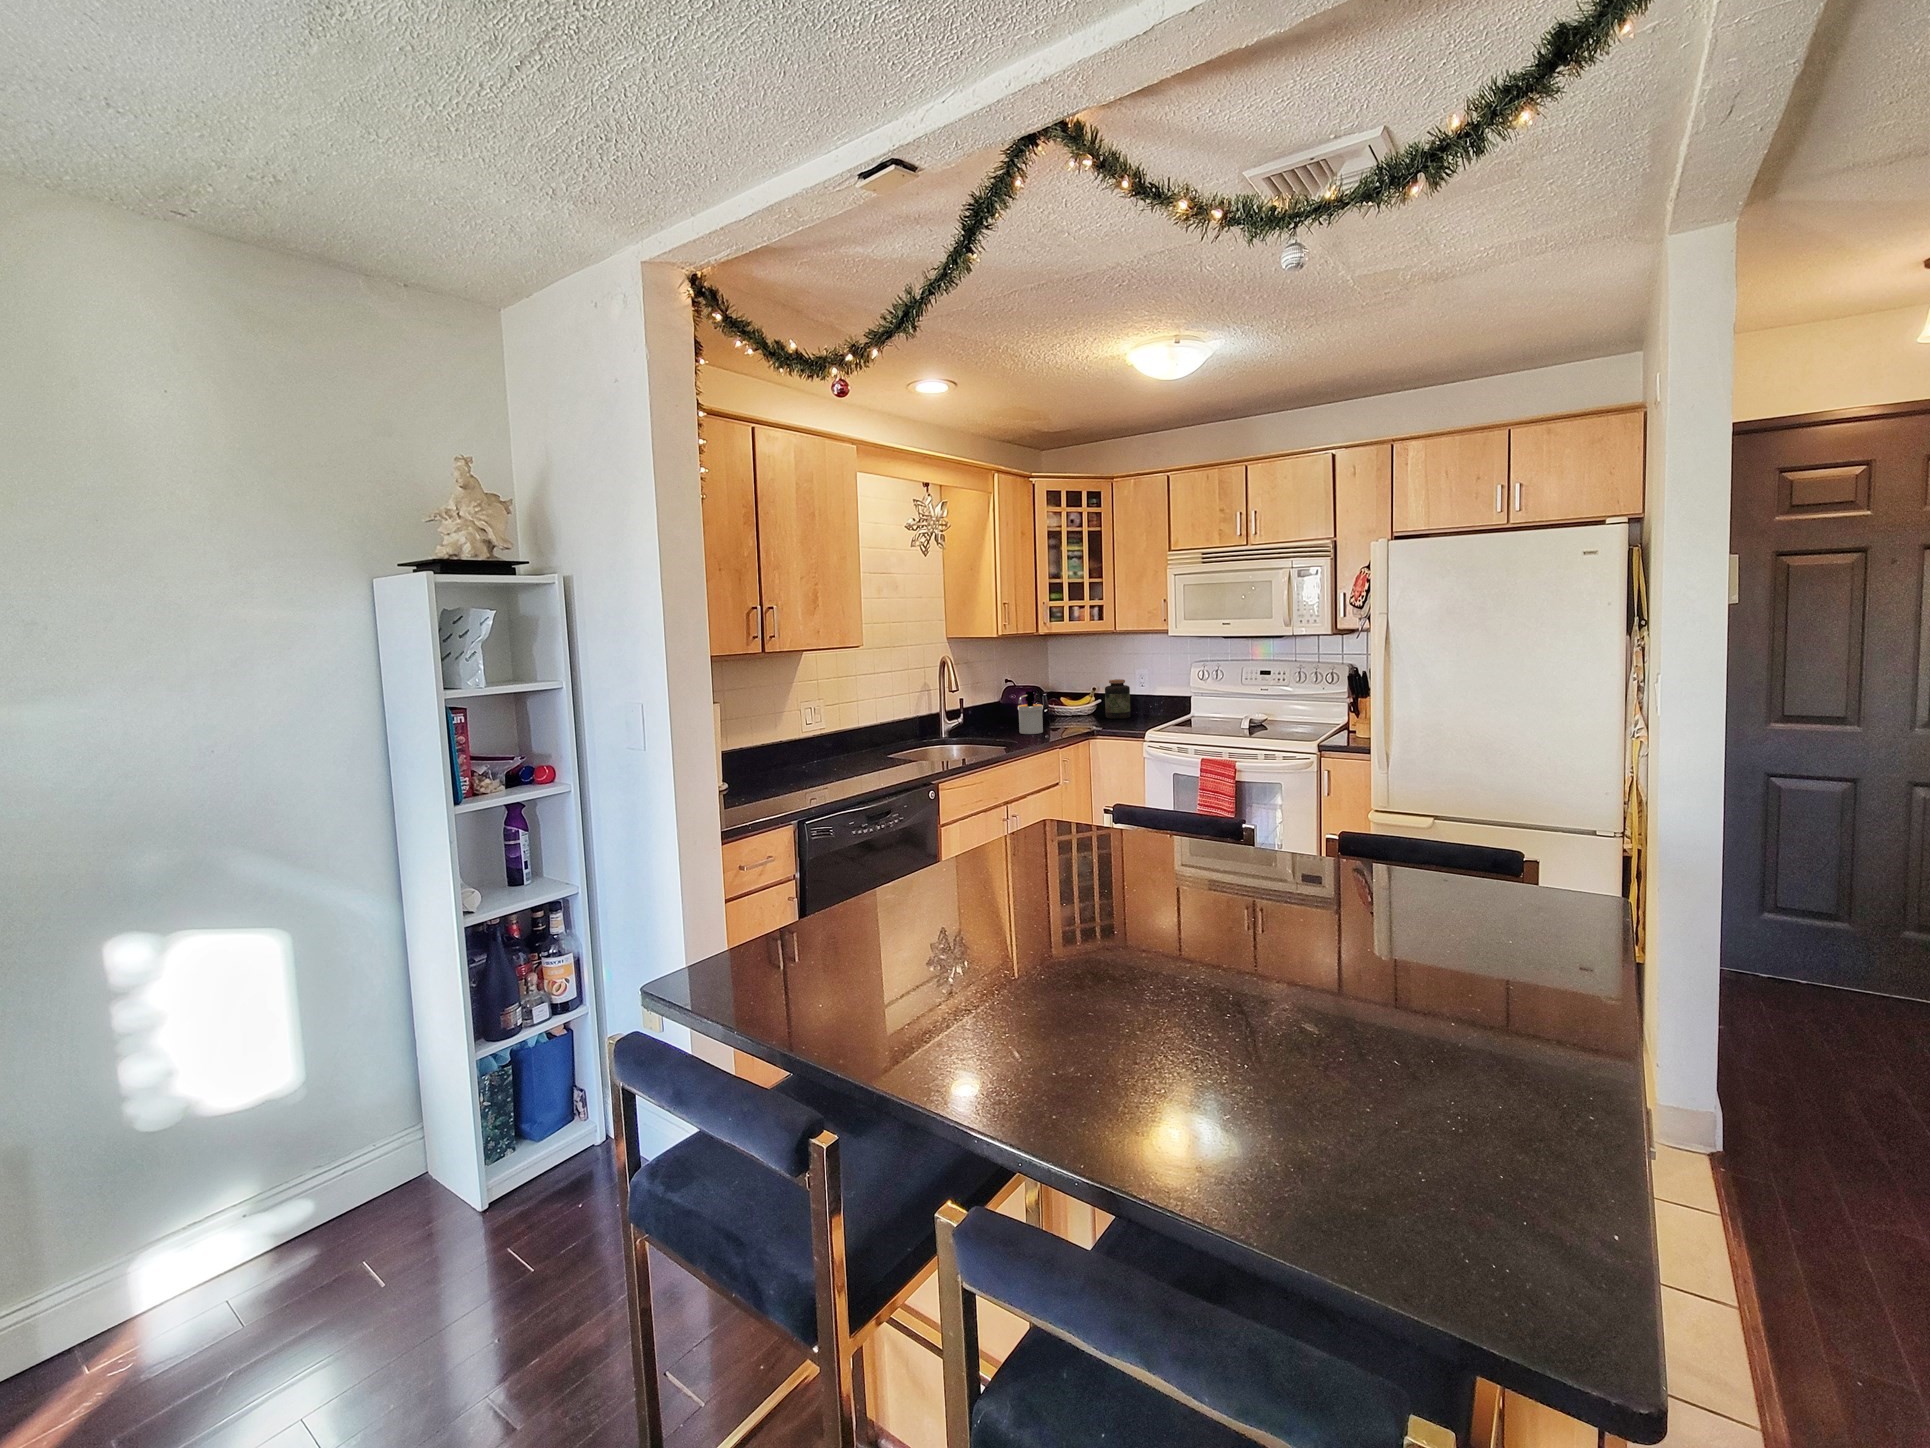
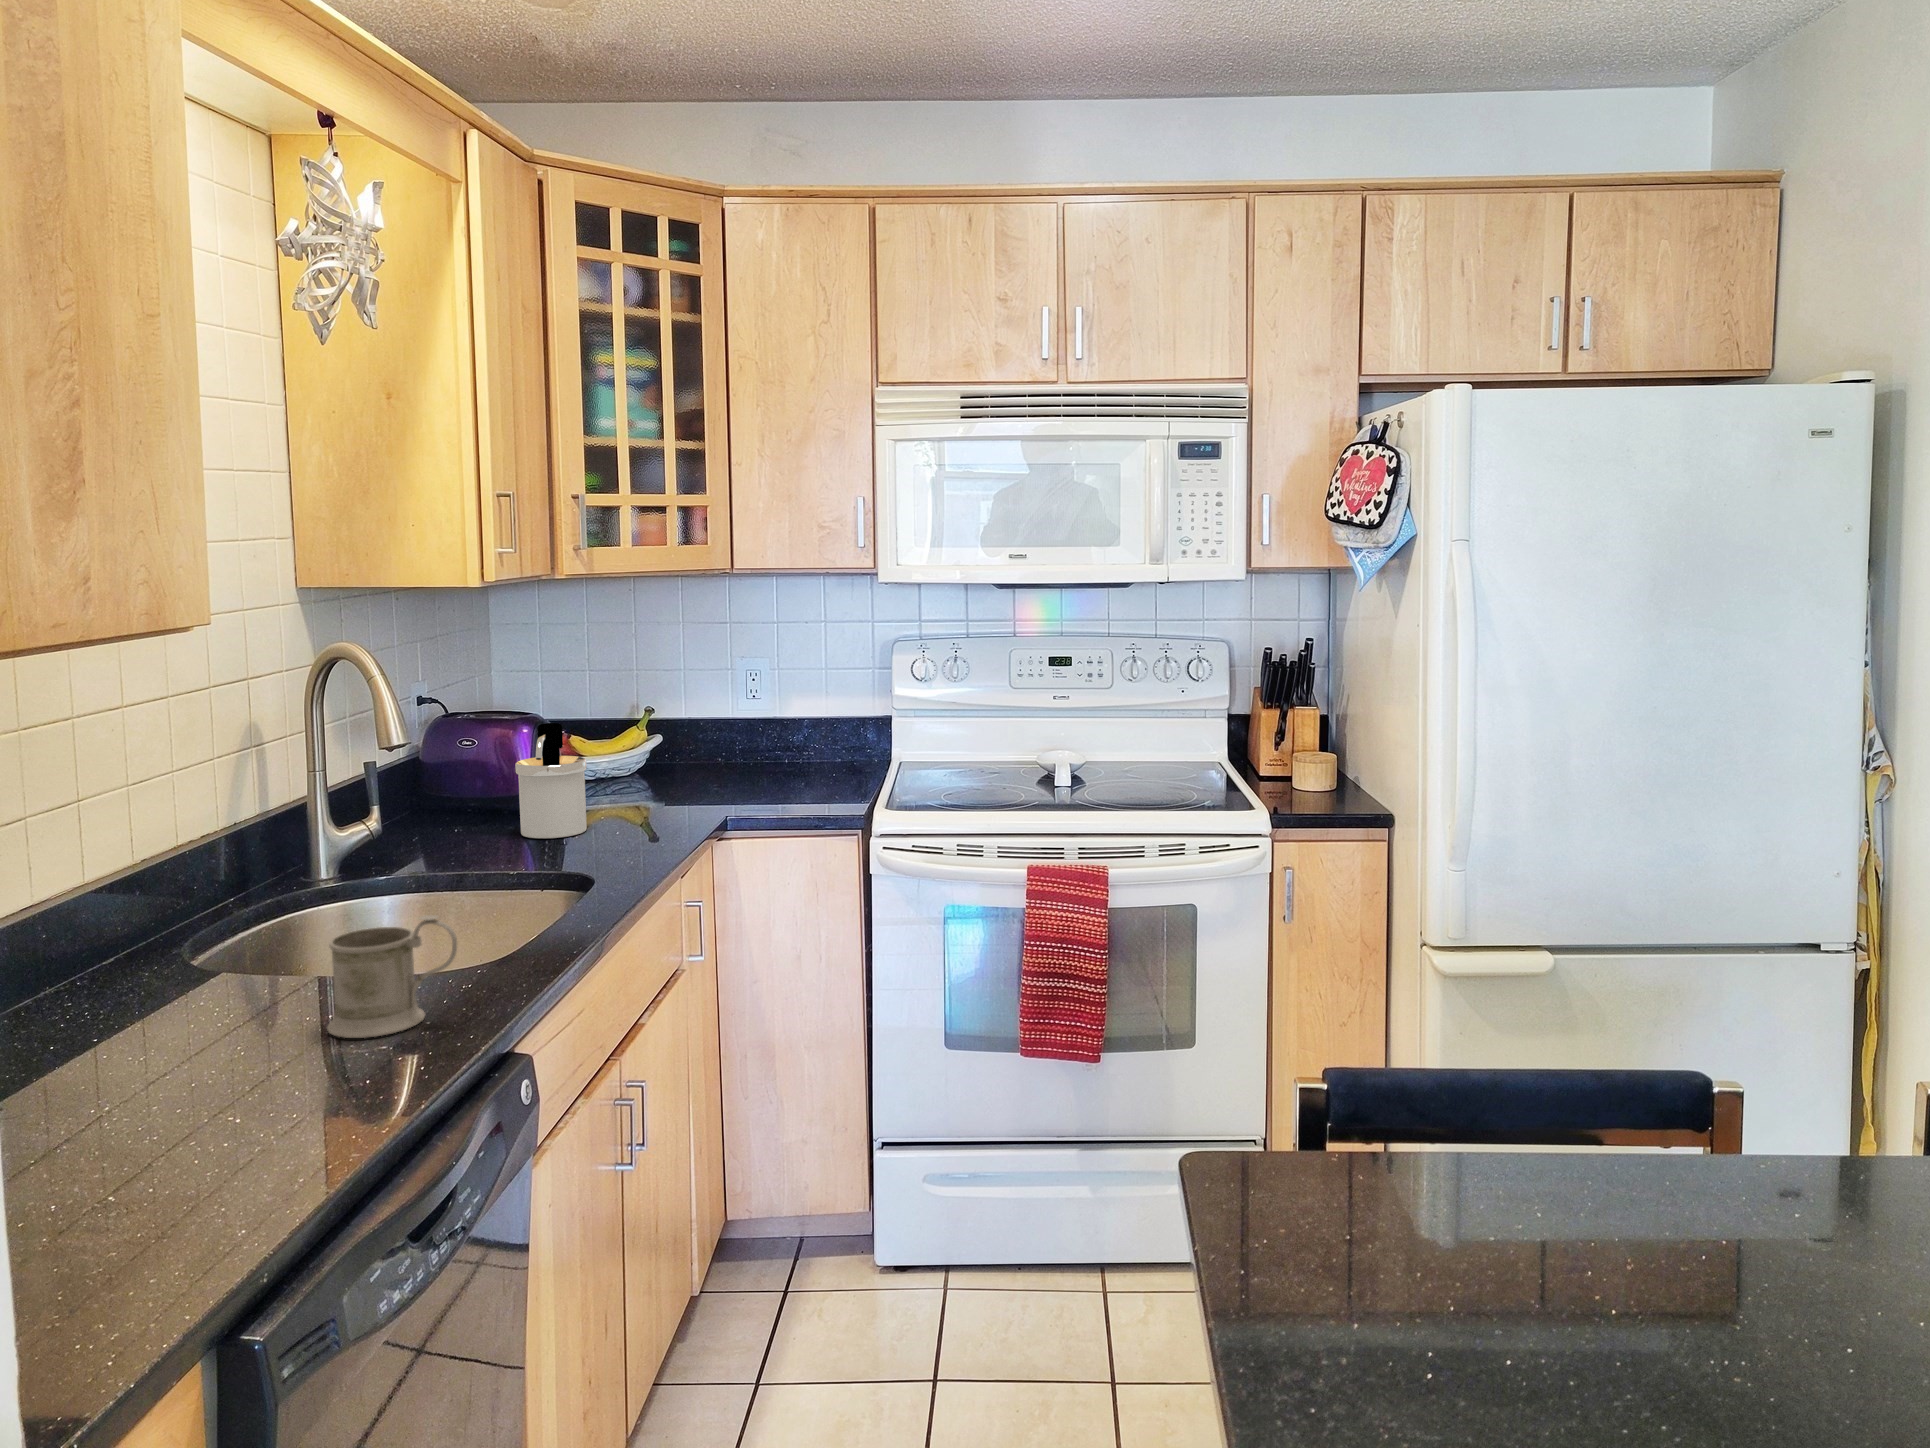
jar: present [1105,679,1130,719] -> none [683,684,744,777]
mug: none [907,741,938,774] -> present [327,915,457,1038]

